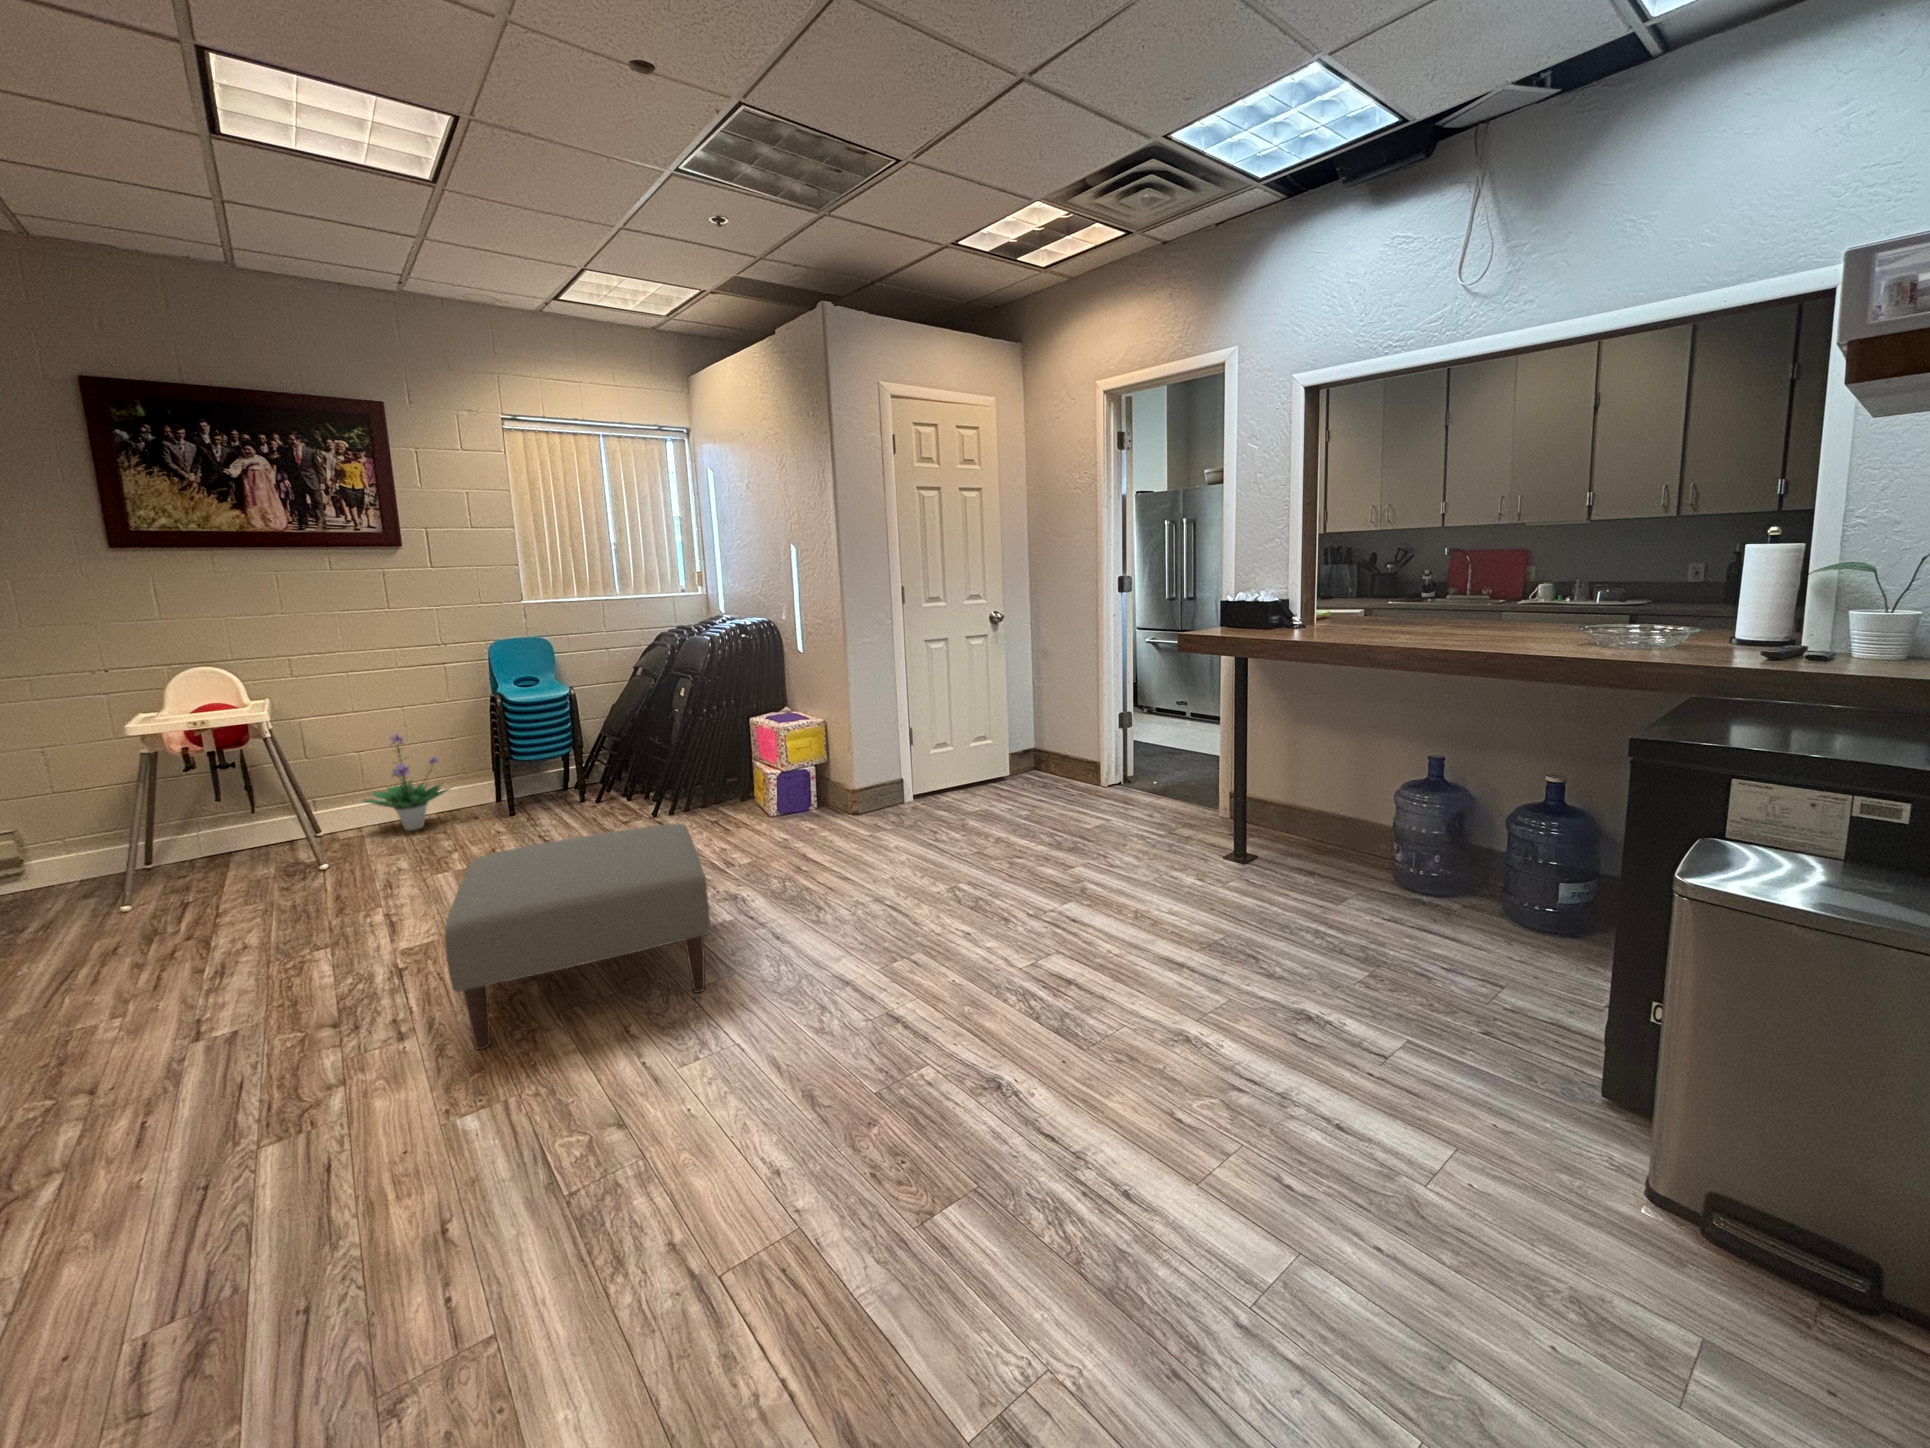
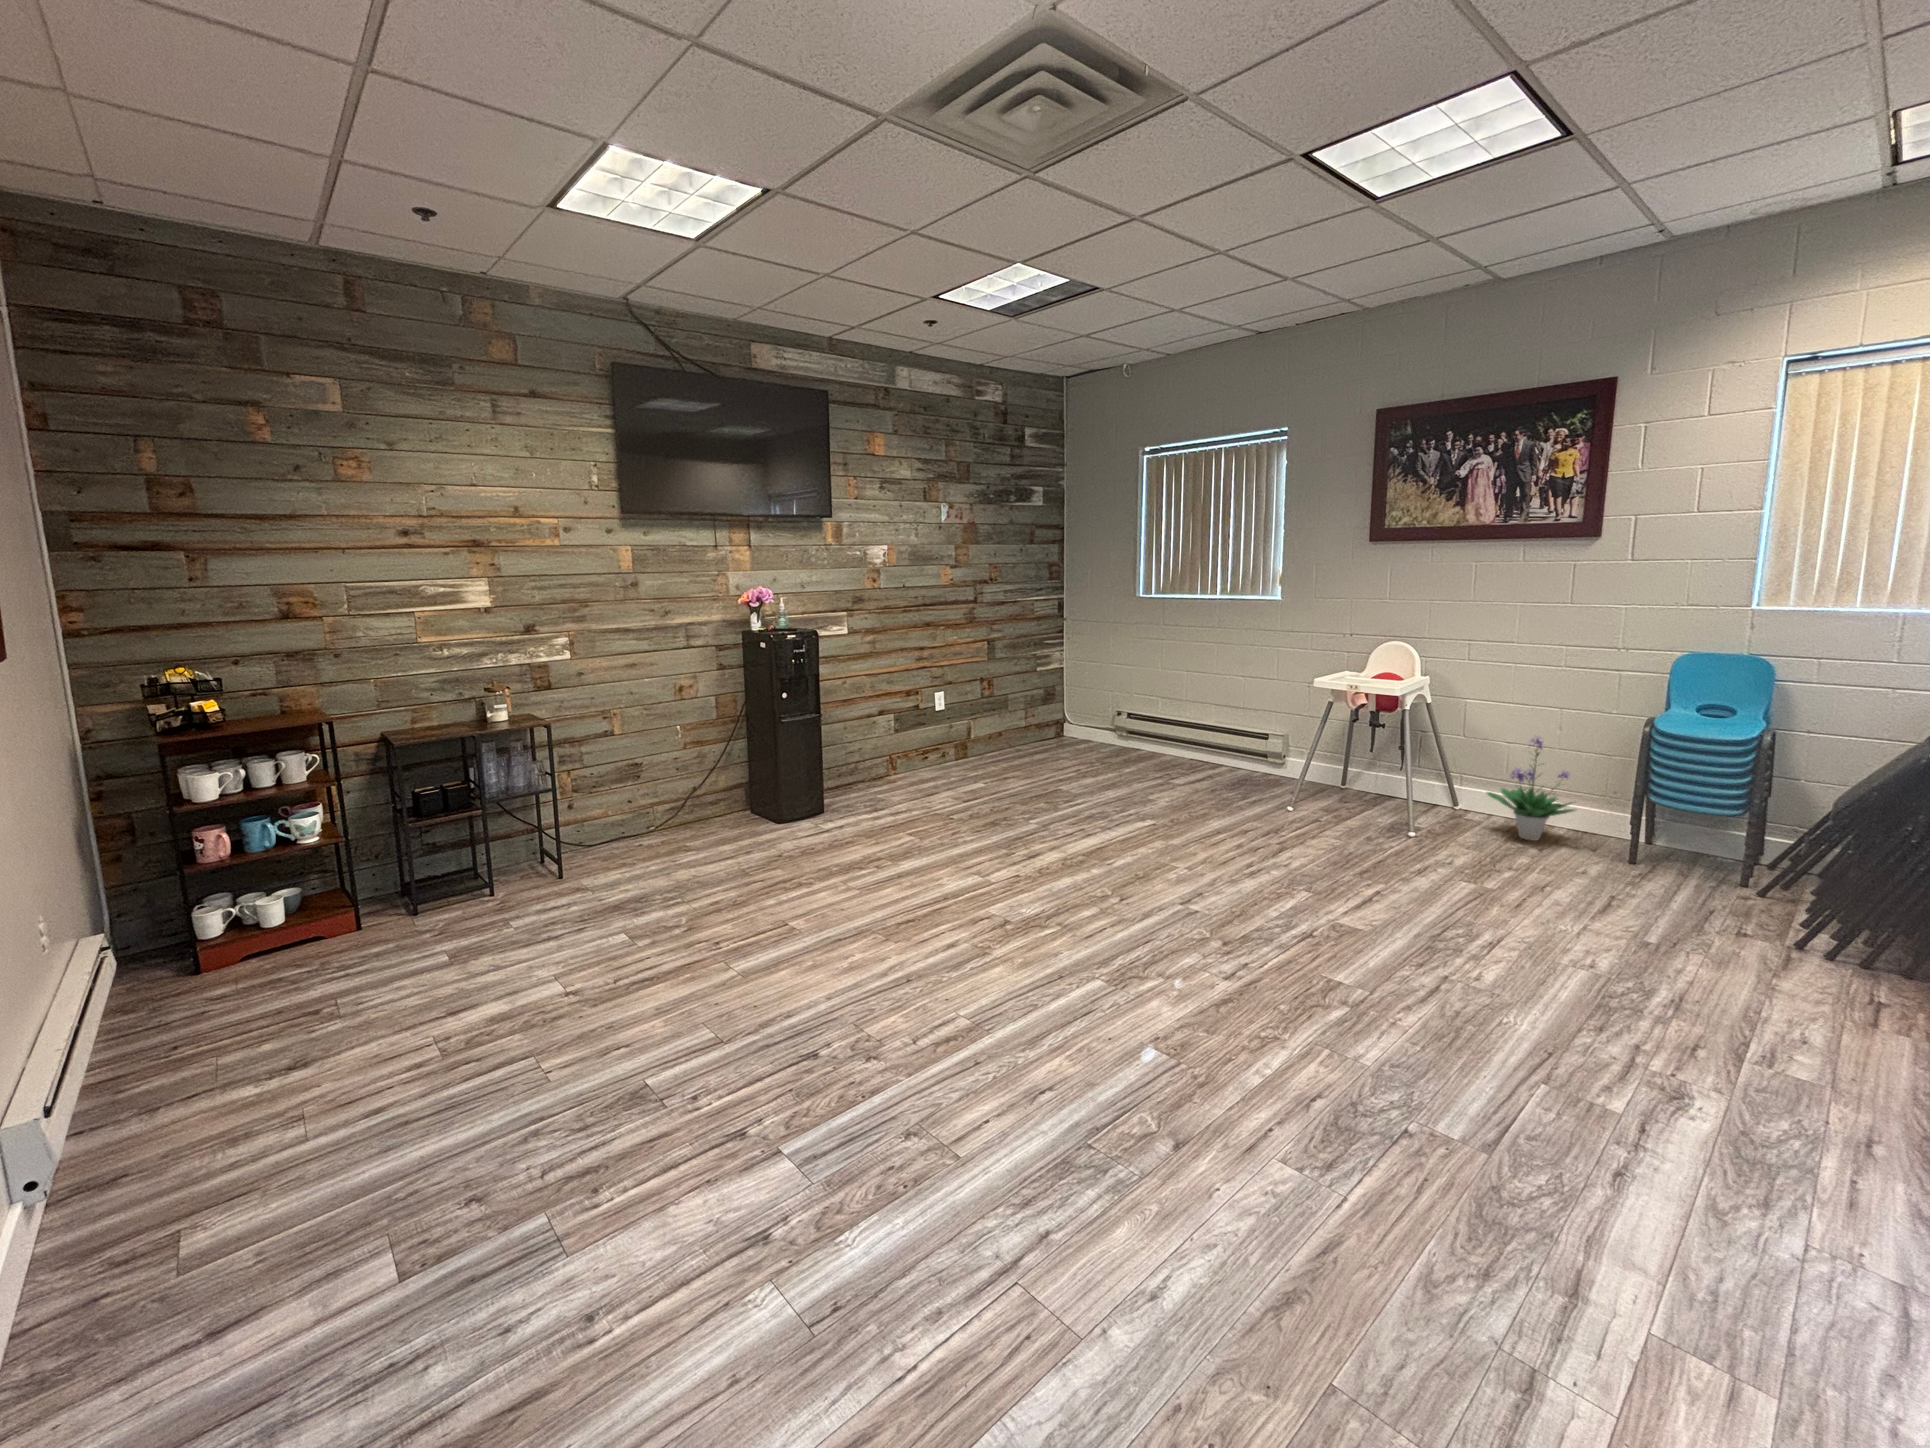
ottoman: present [445,824,710,1049] -> none [1220,868,1587,1139]

